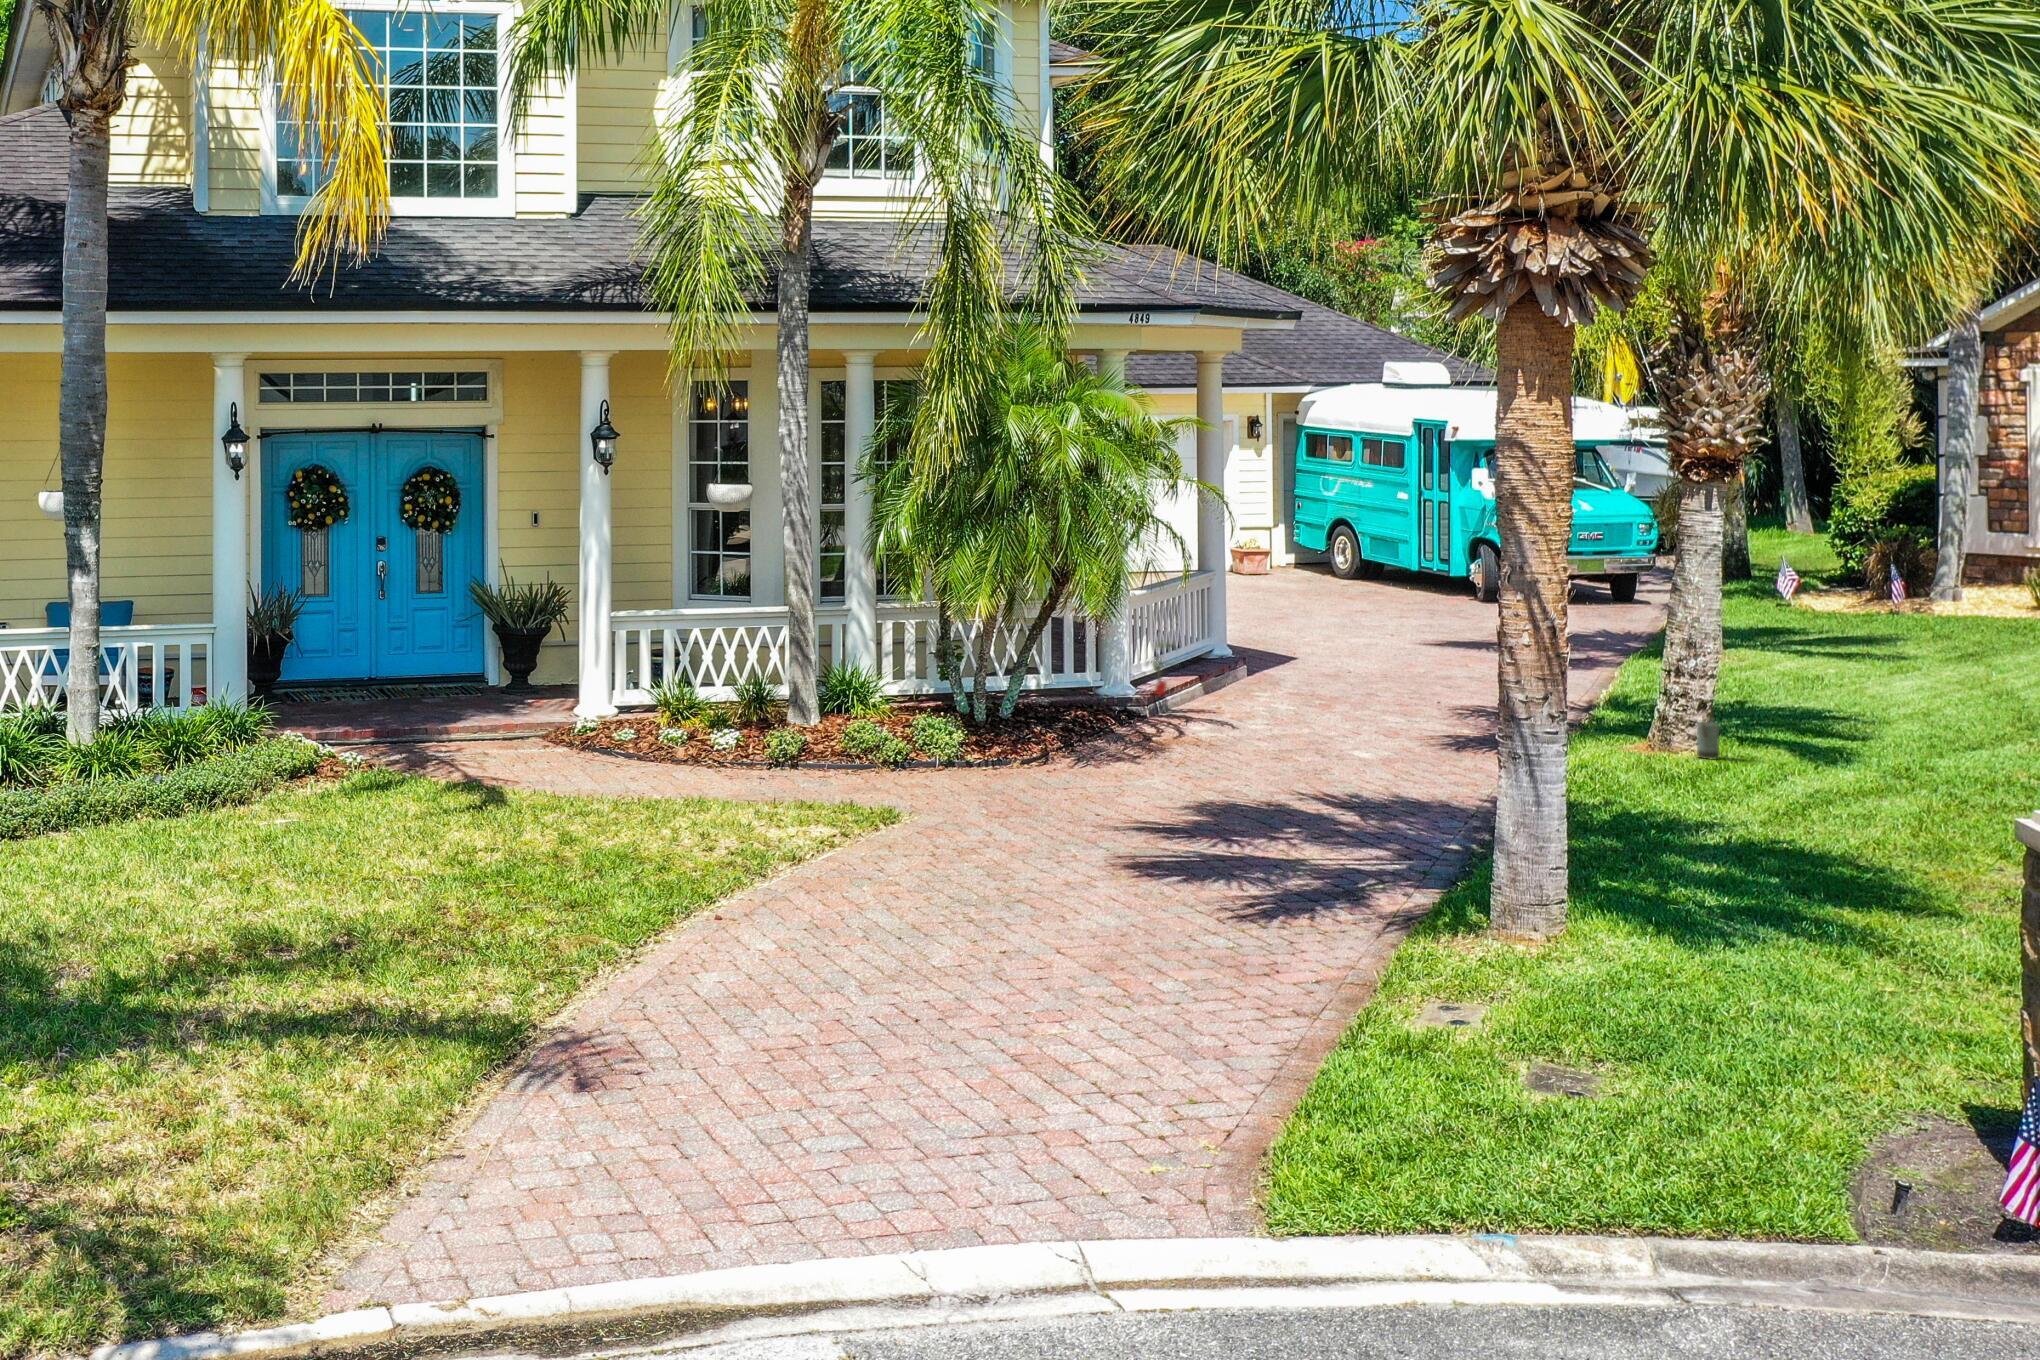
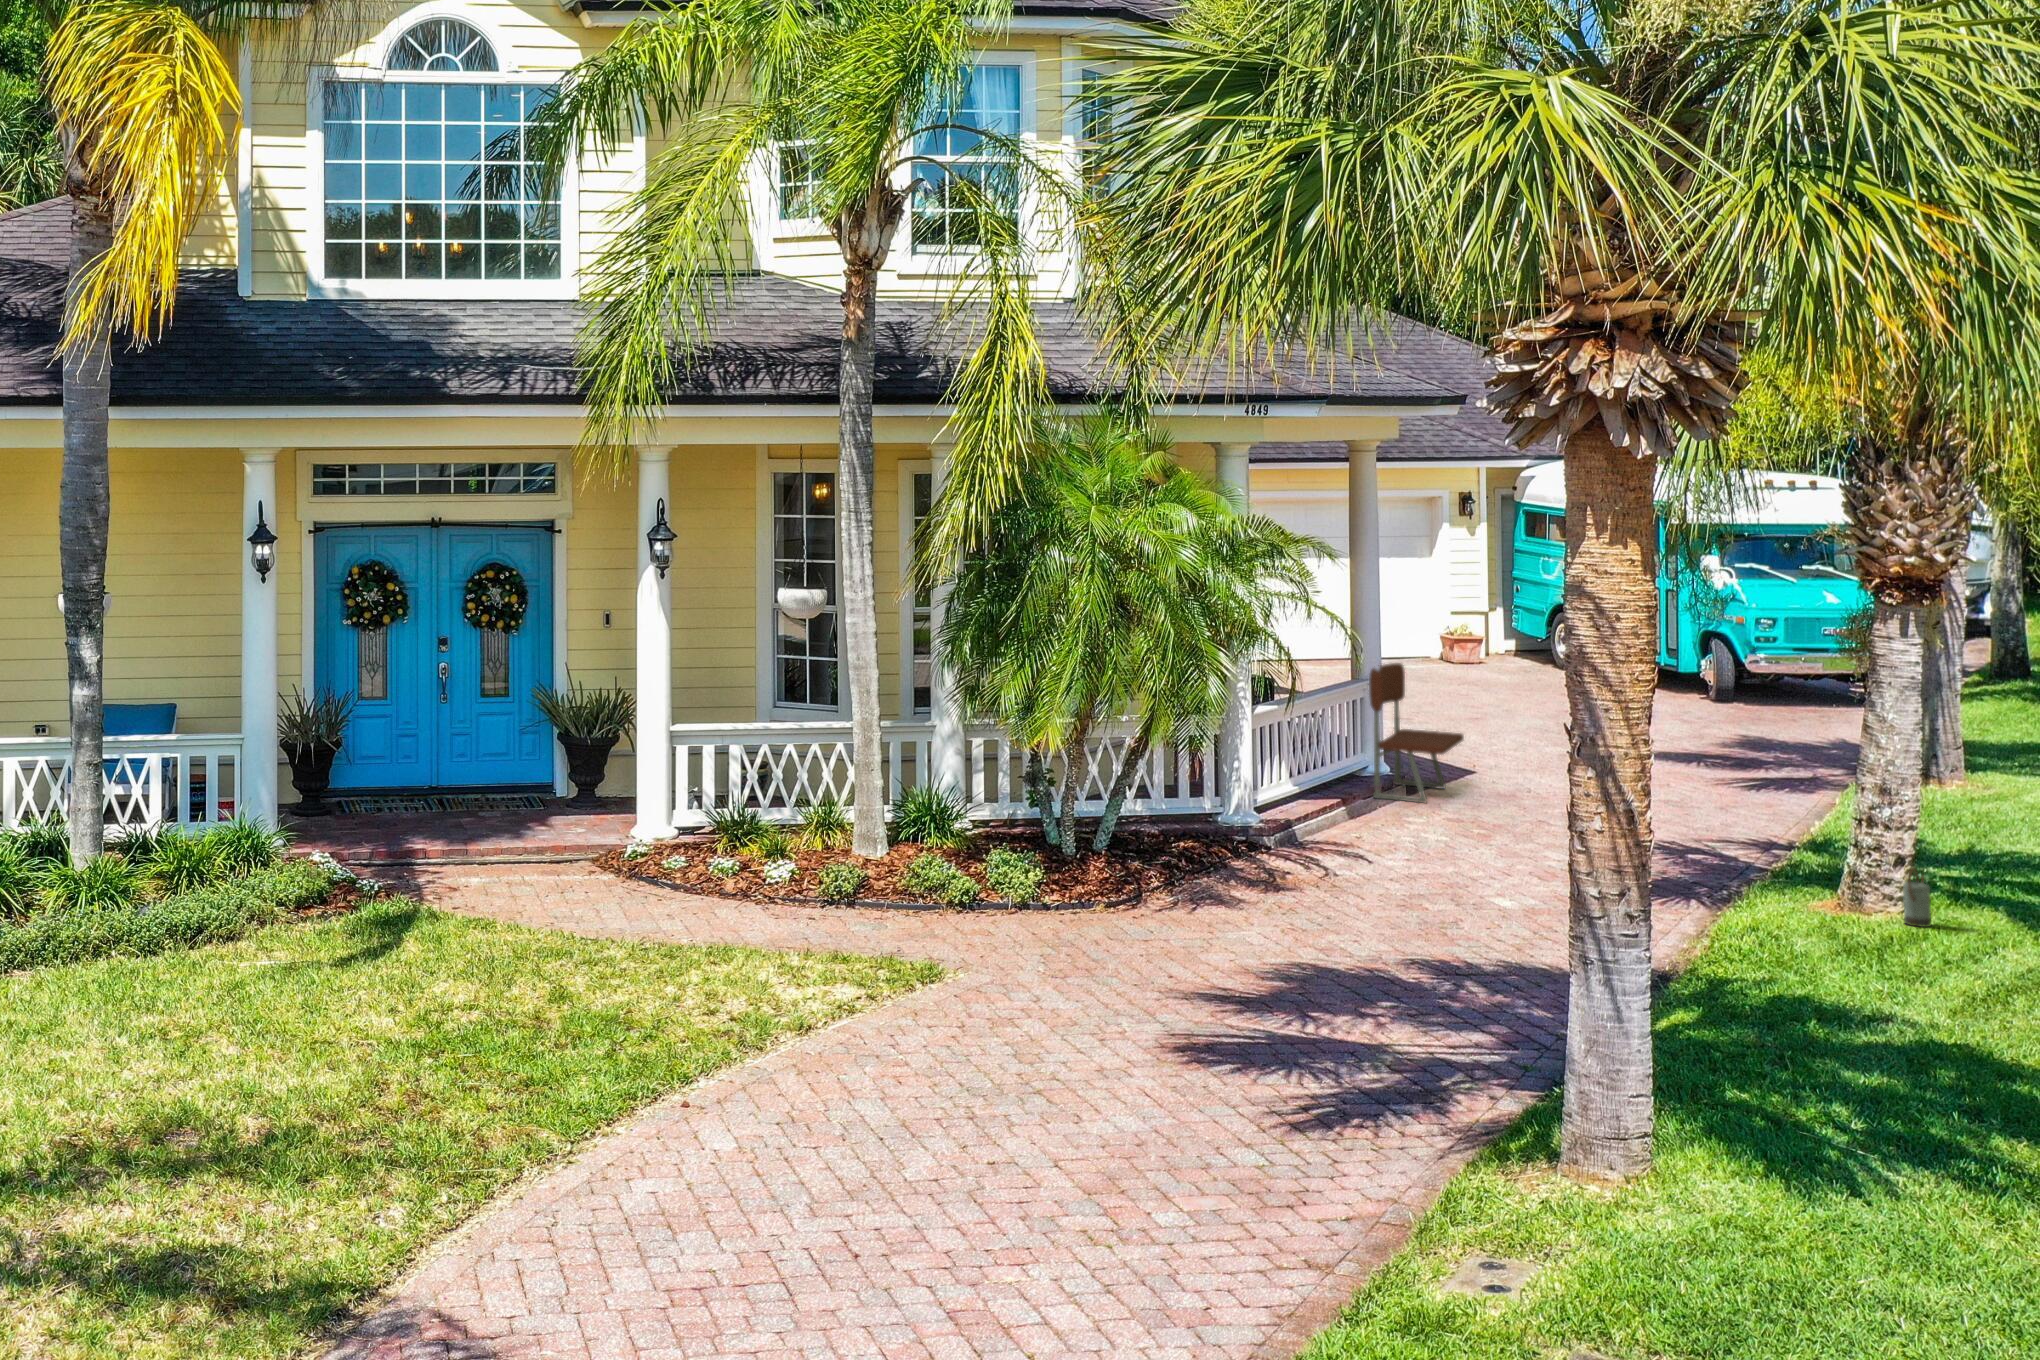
bench: none [1215,559,1293,680] -> present [1369,663,1464,803]
potted plant: present [1145,640,1176,695] -> none [1275,758,1324,820]

